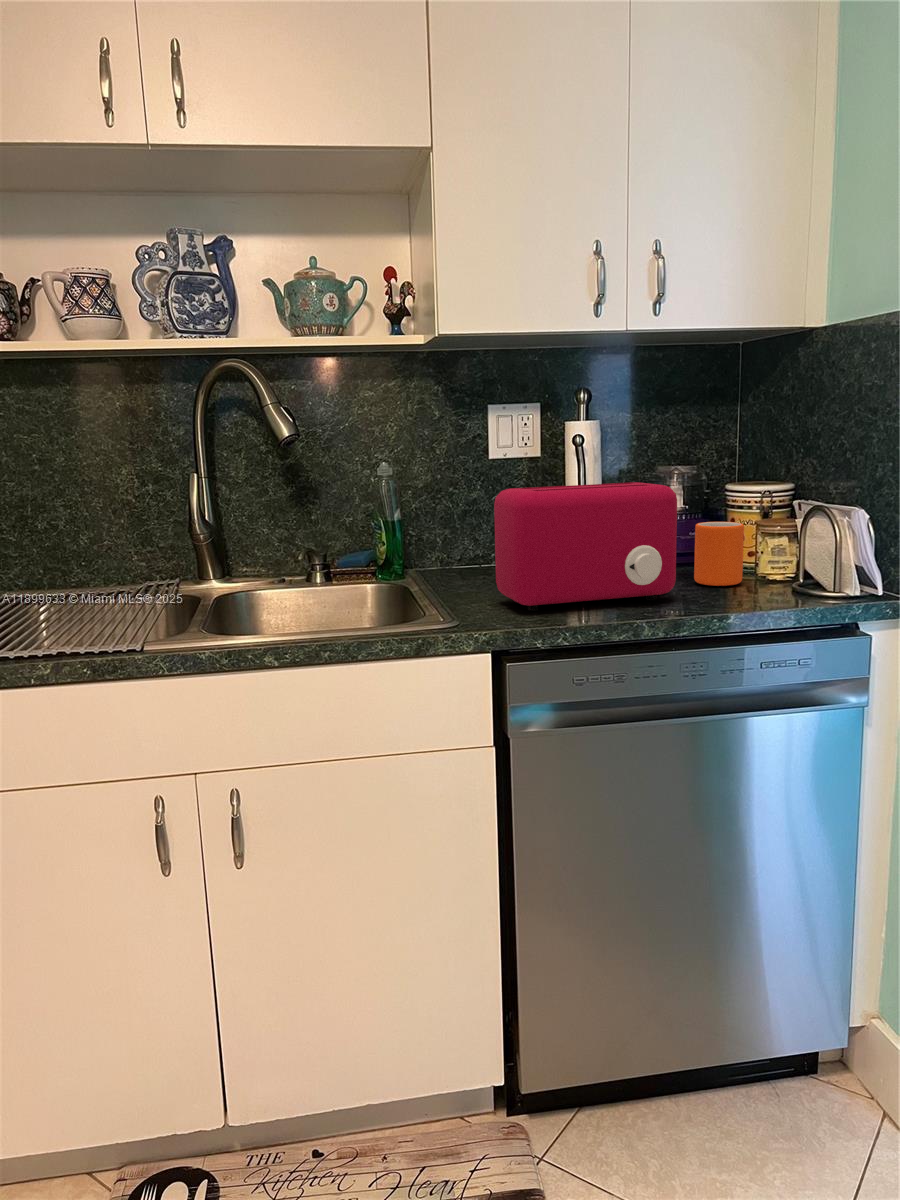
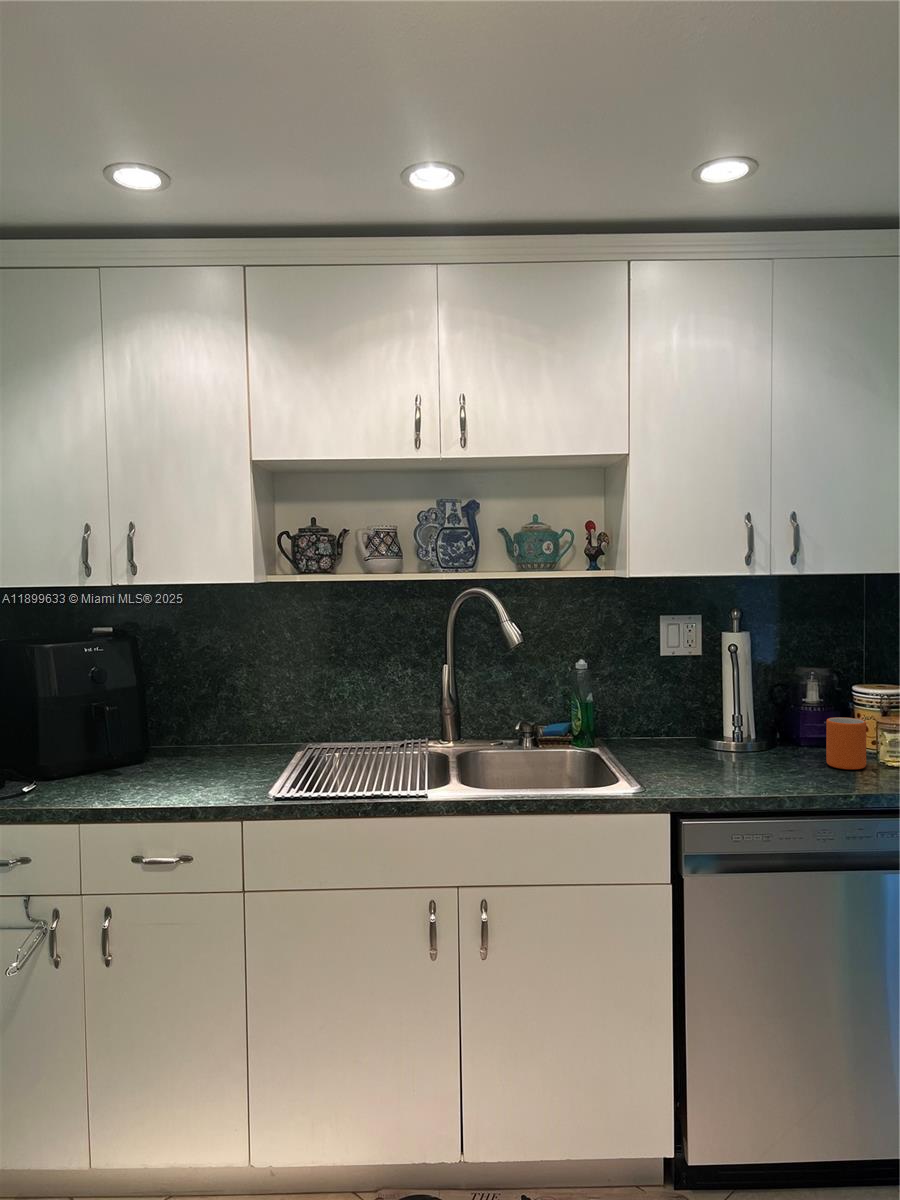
toaster: present [494,482,677,611] -> none [669,688,810,783]

